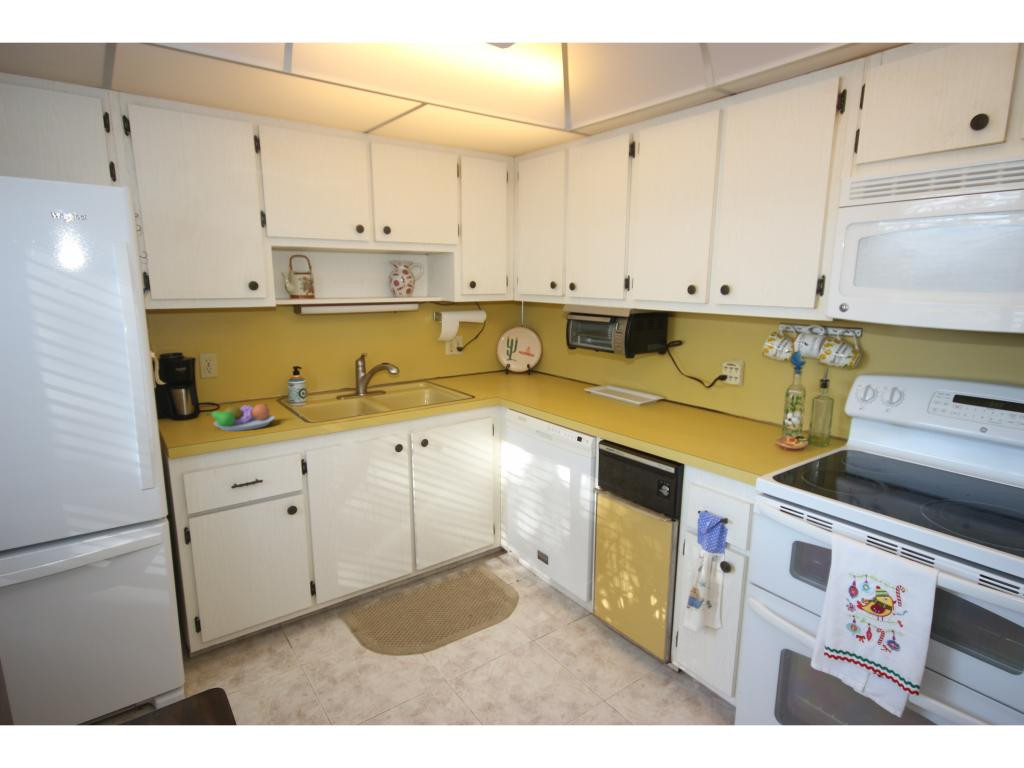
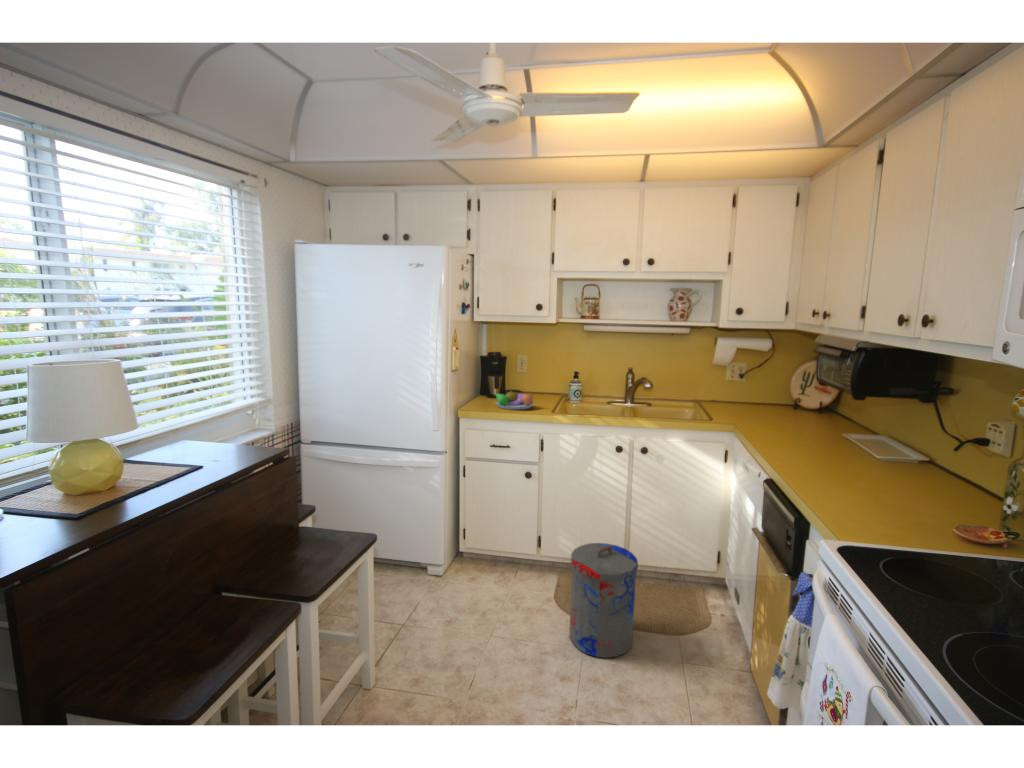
trash can: none [409,552,485,685] -> present [569,543,638,658]

